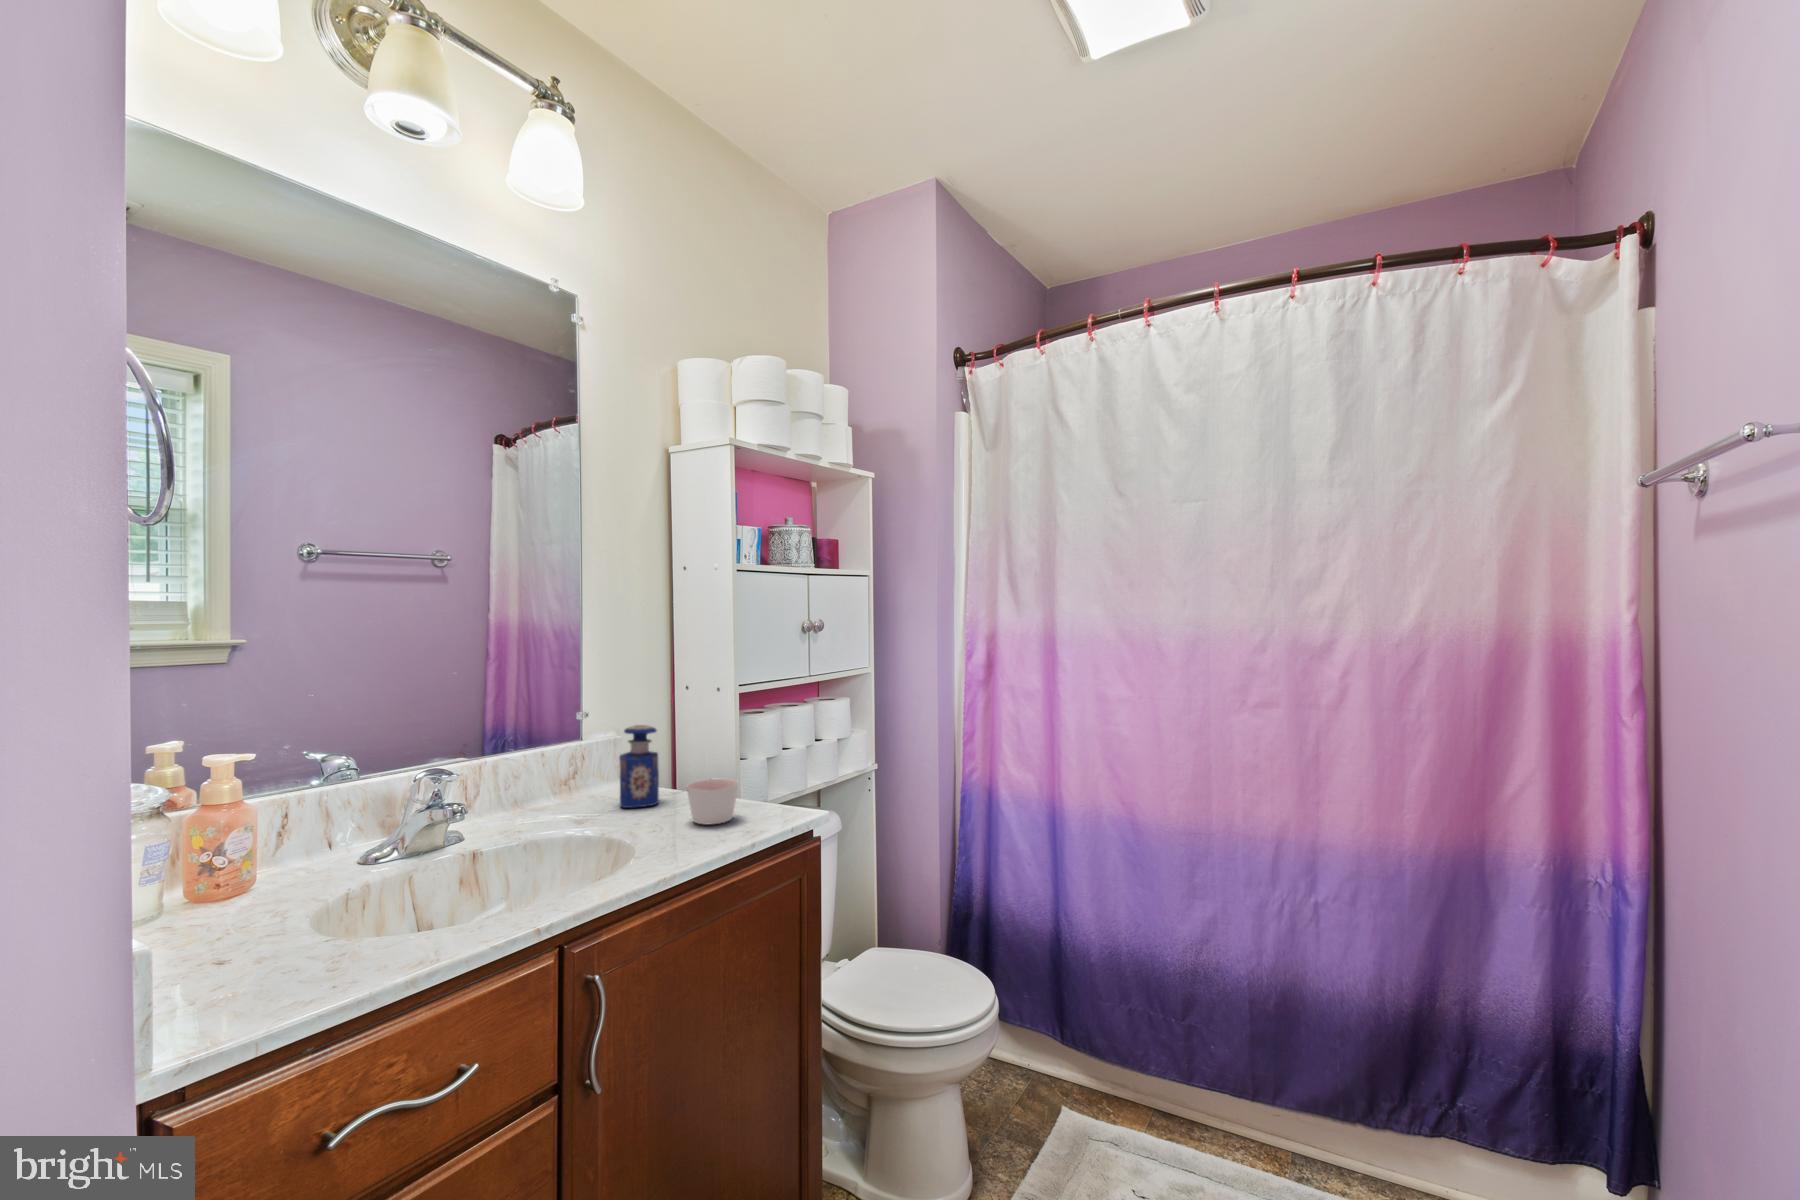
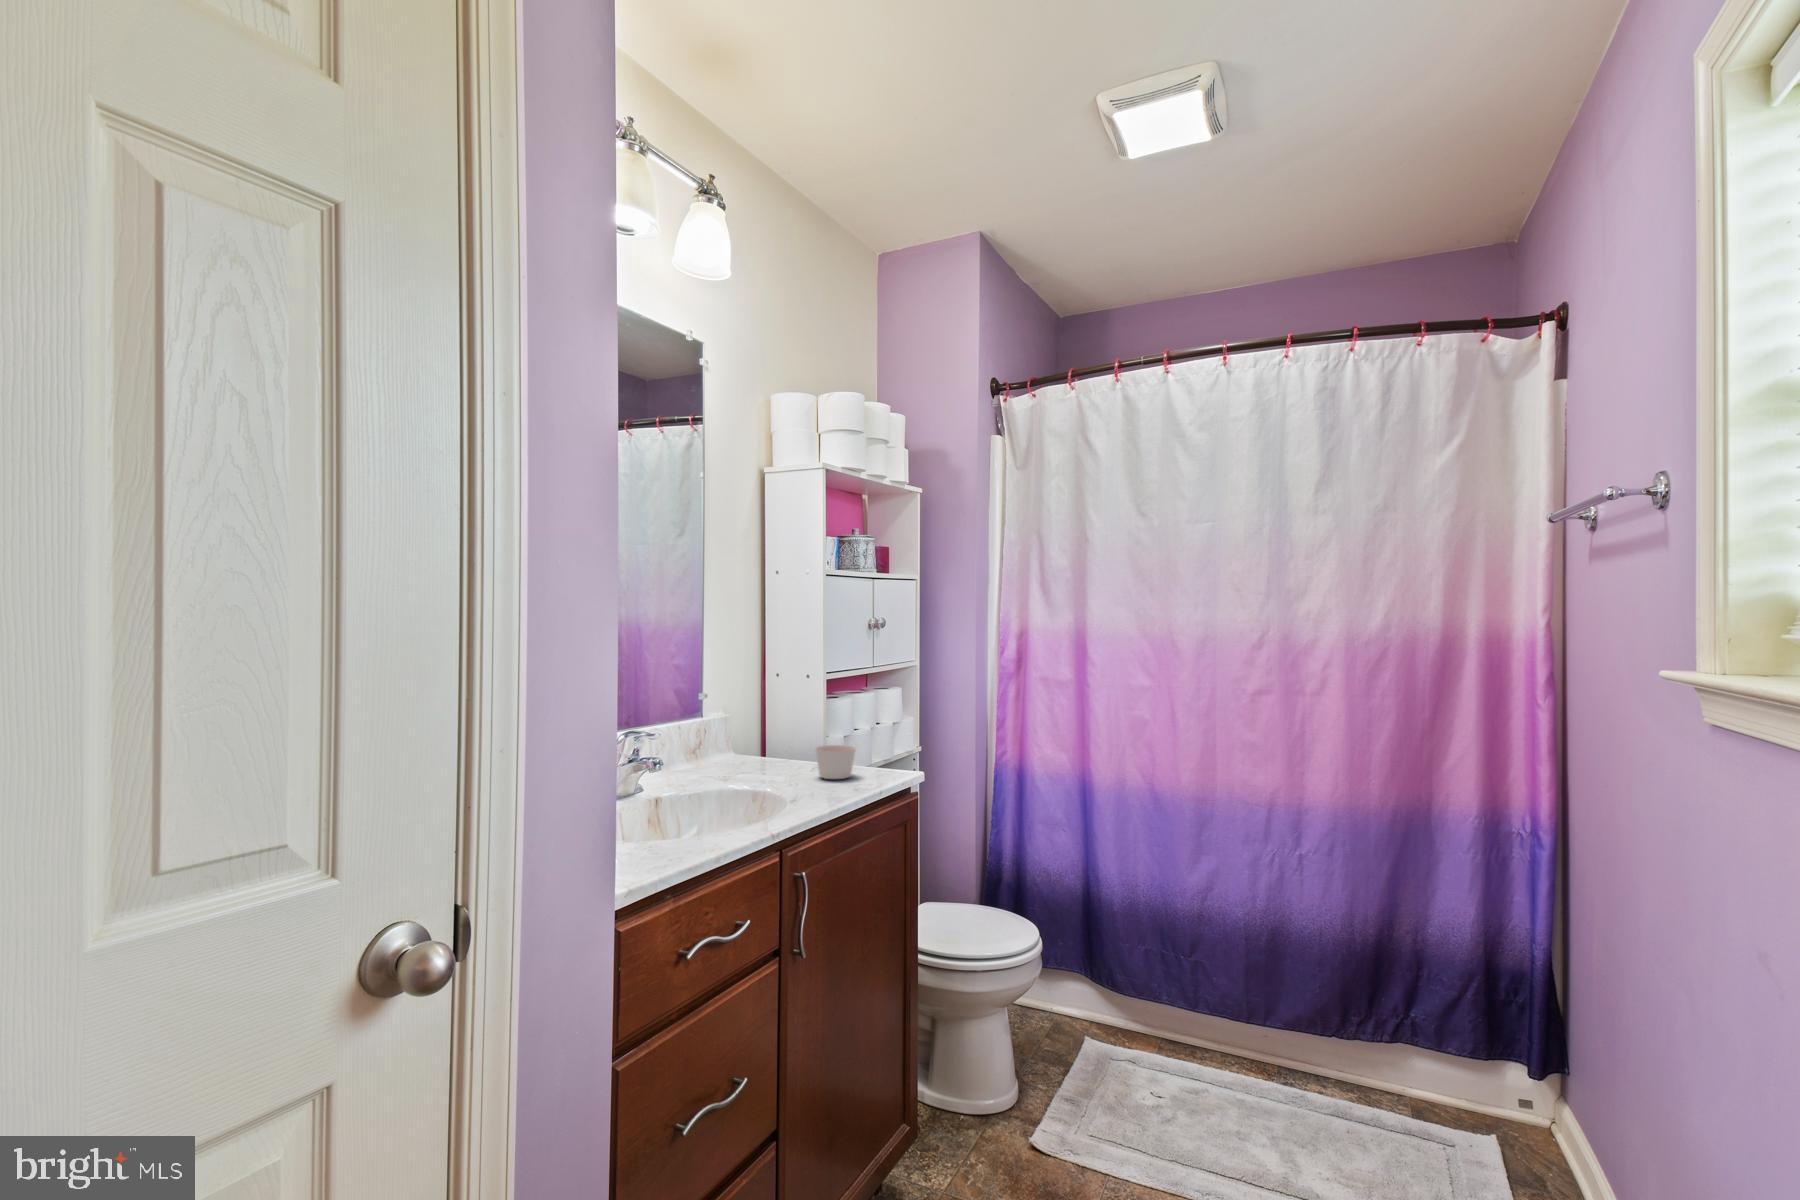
perfume bottle: present [619,725,659,808] -> none [746,702,780,770]

